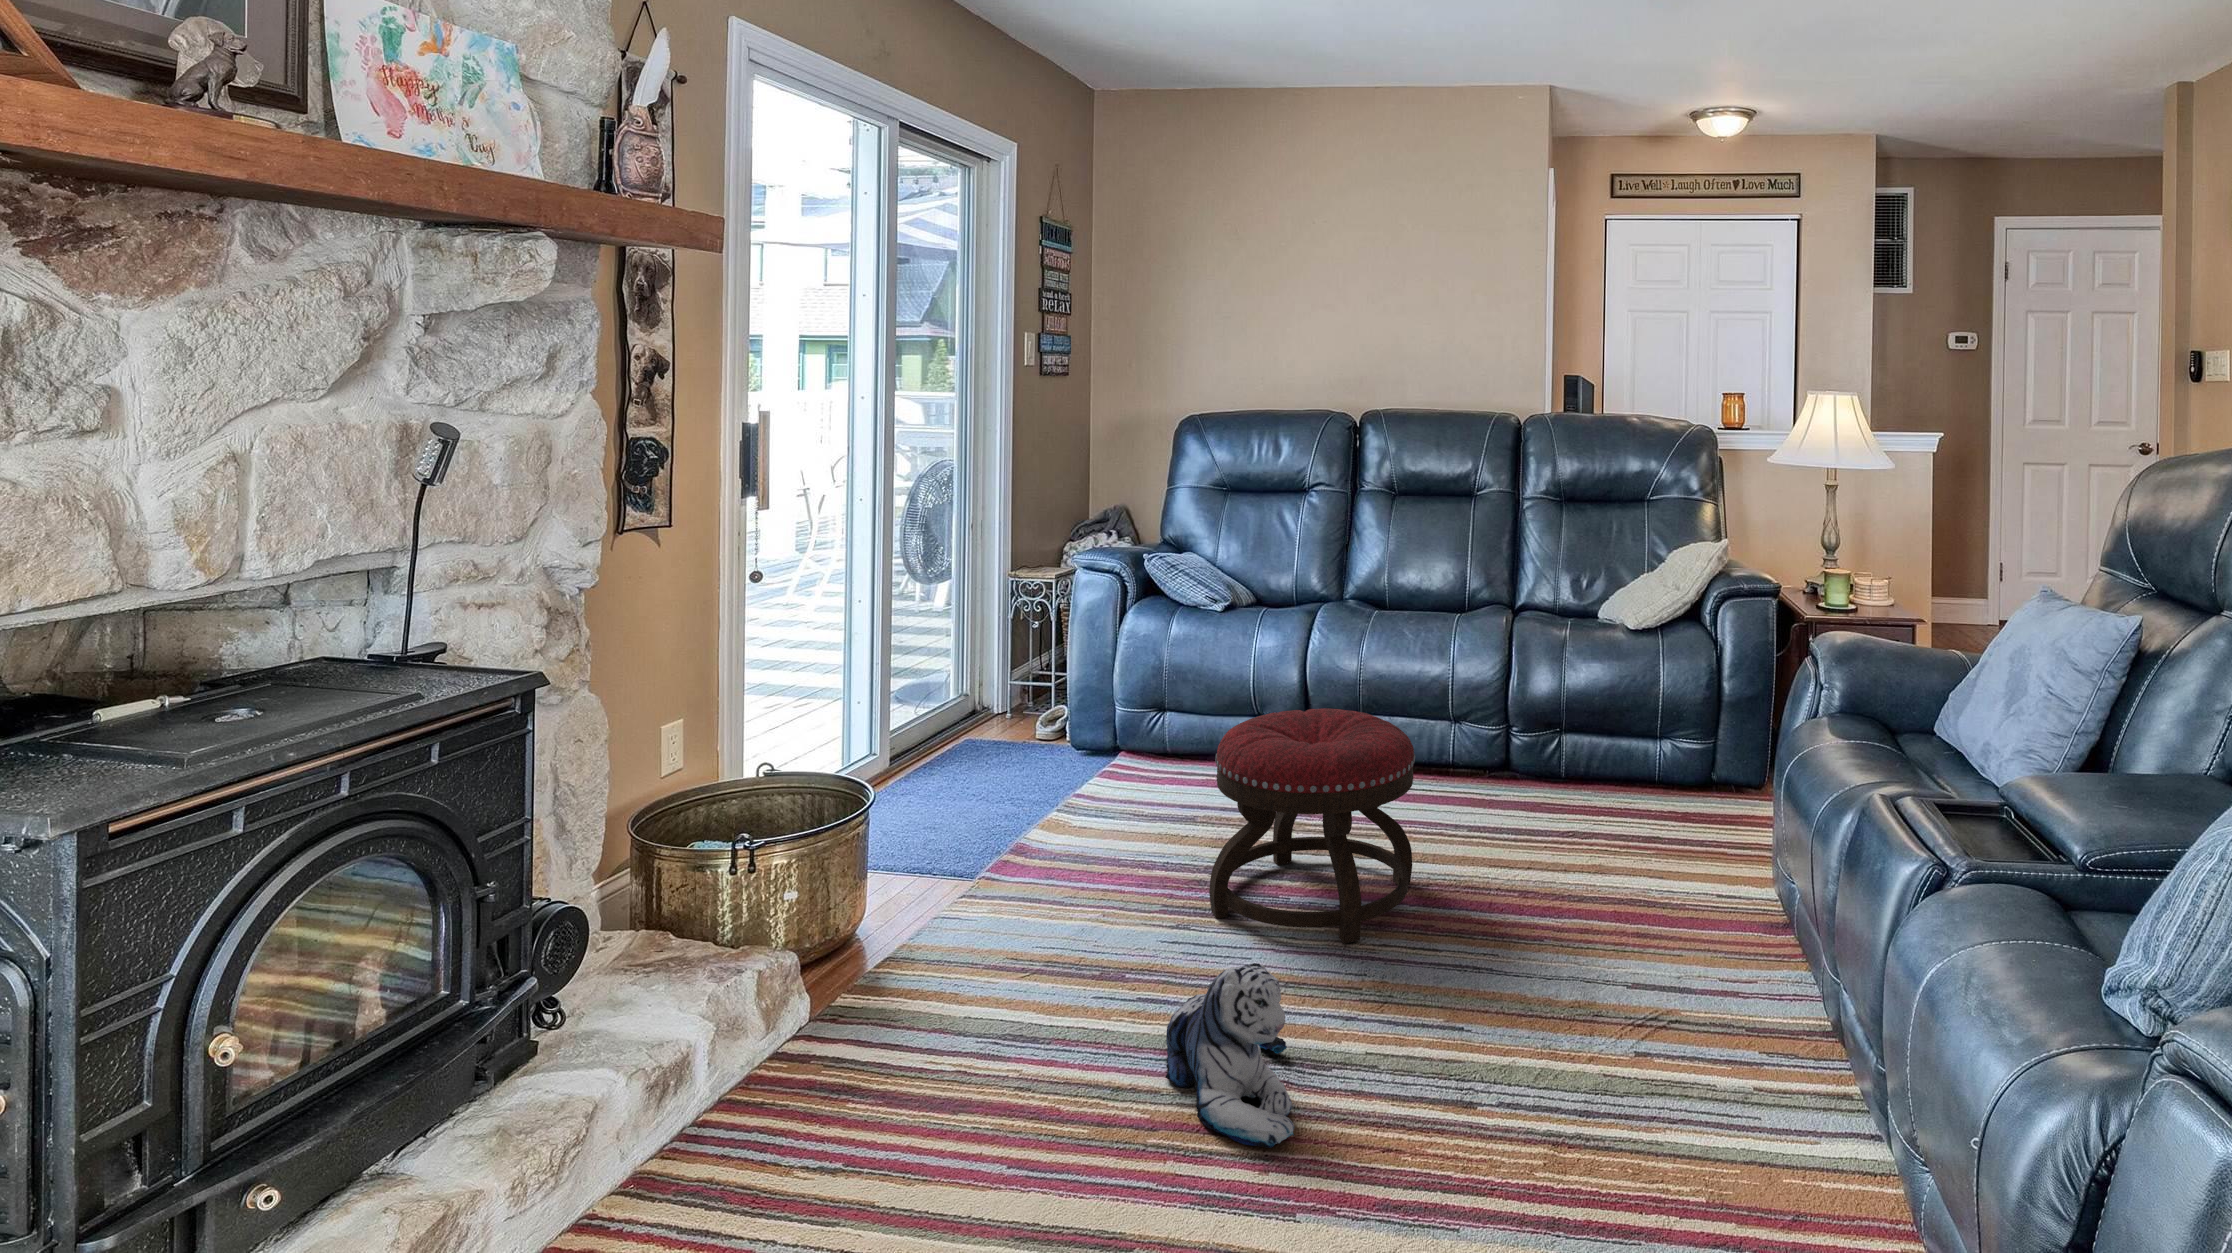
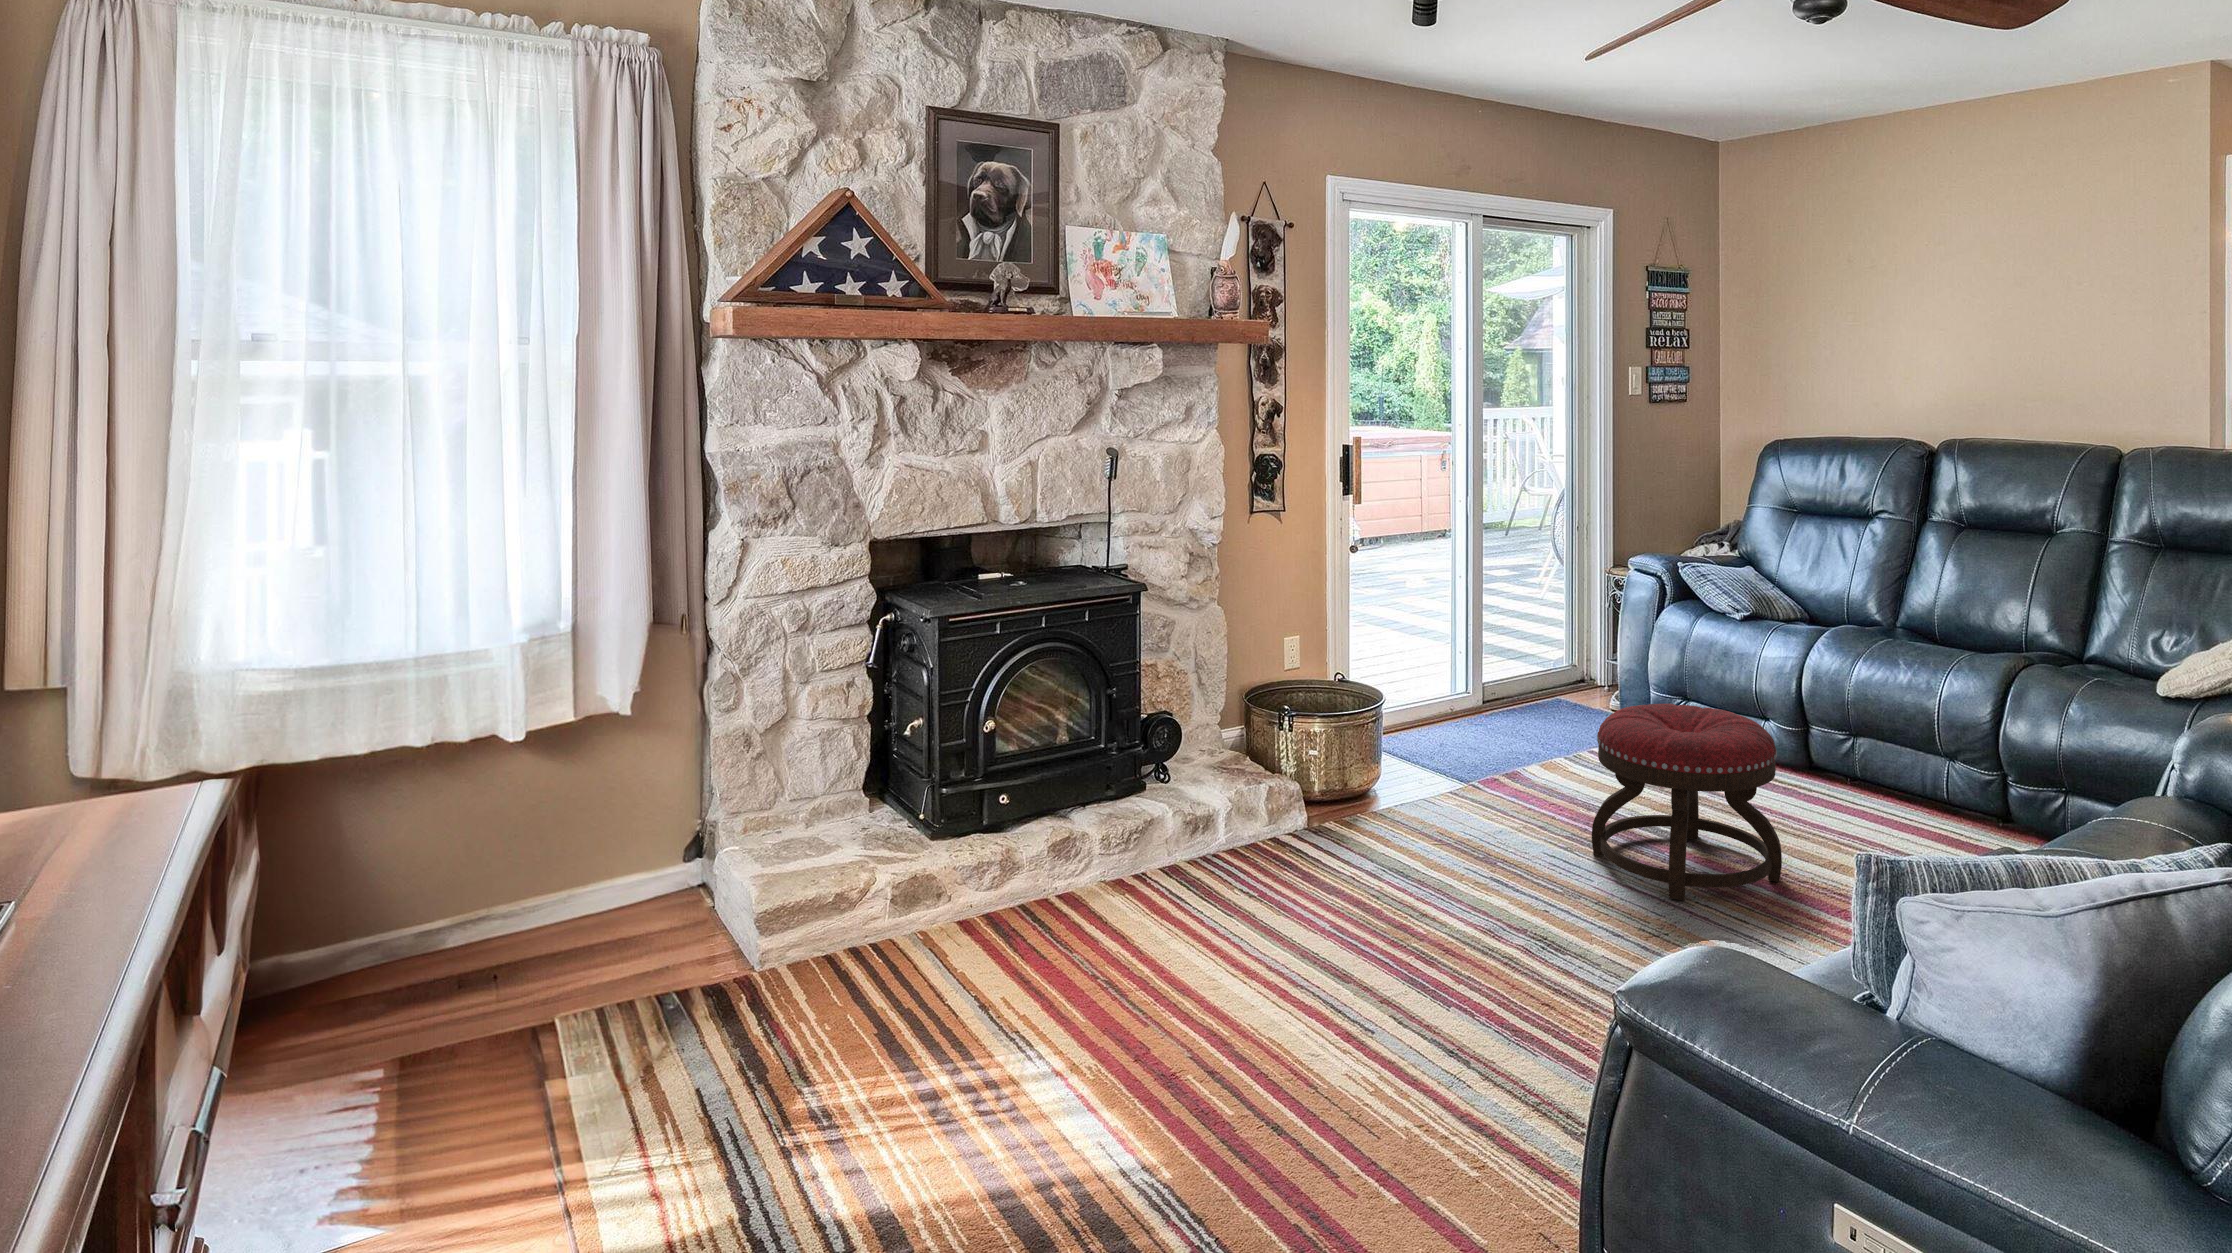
plush toy: present [1166,963,1294,1148] -> none [1452,853,1546,975]

